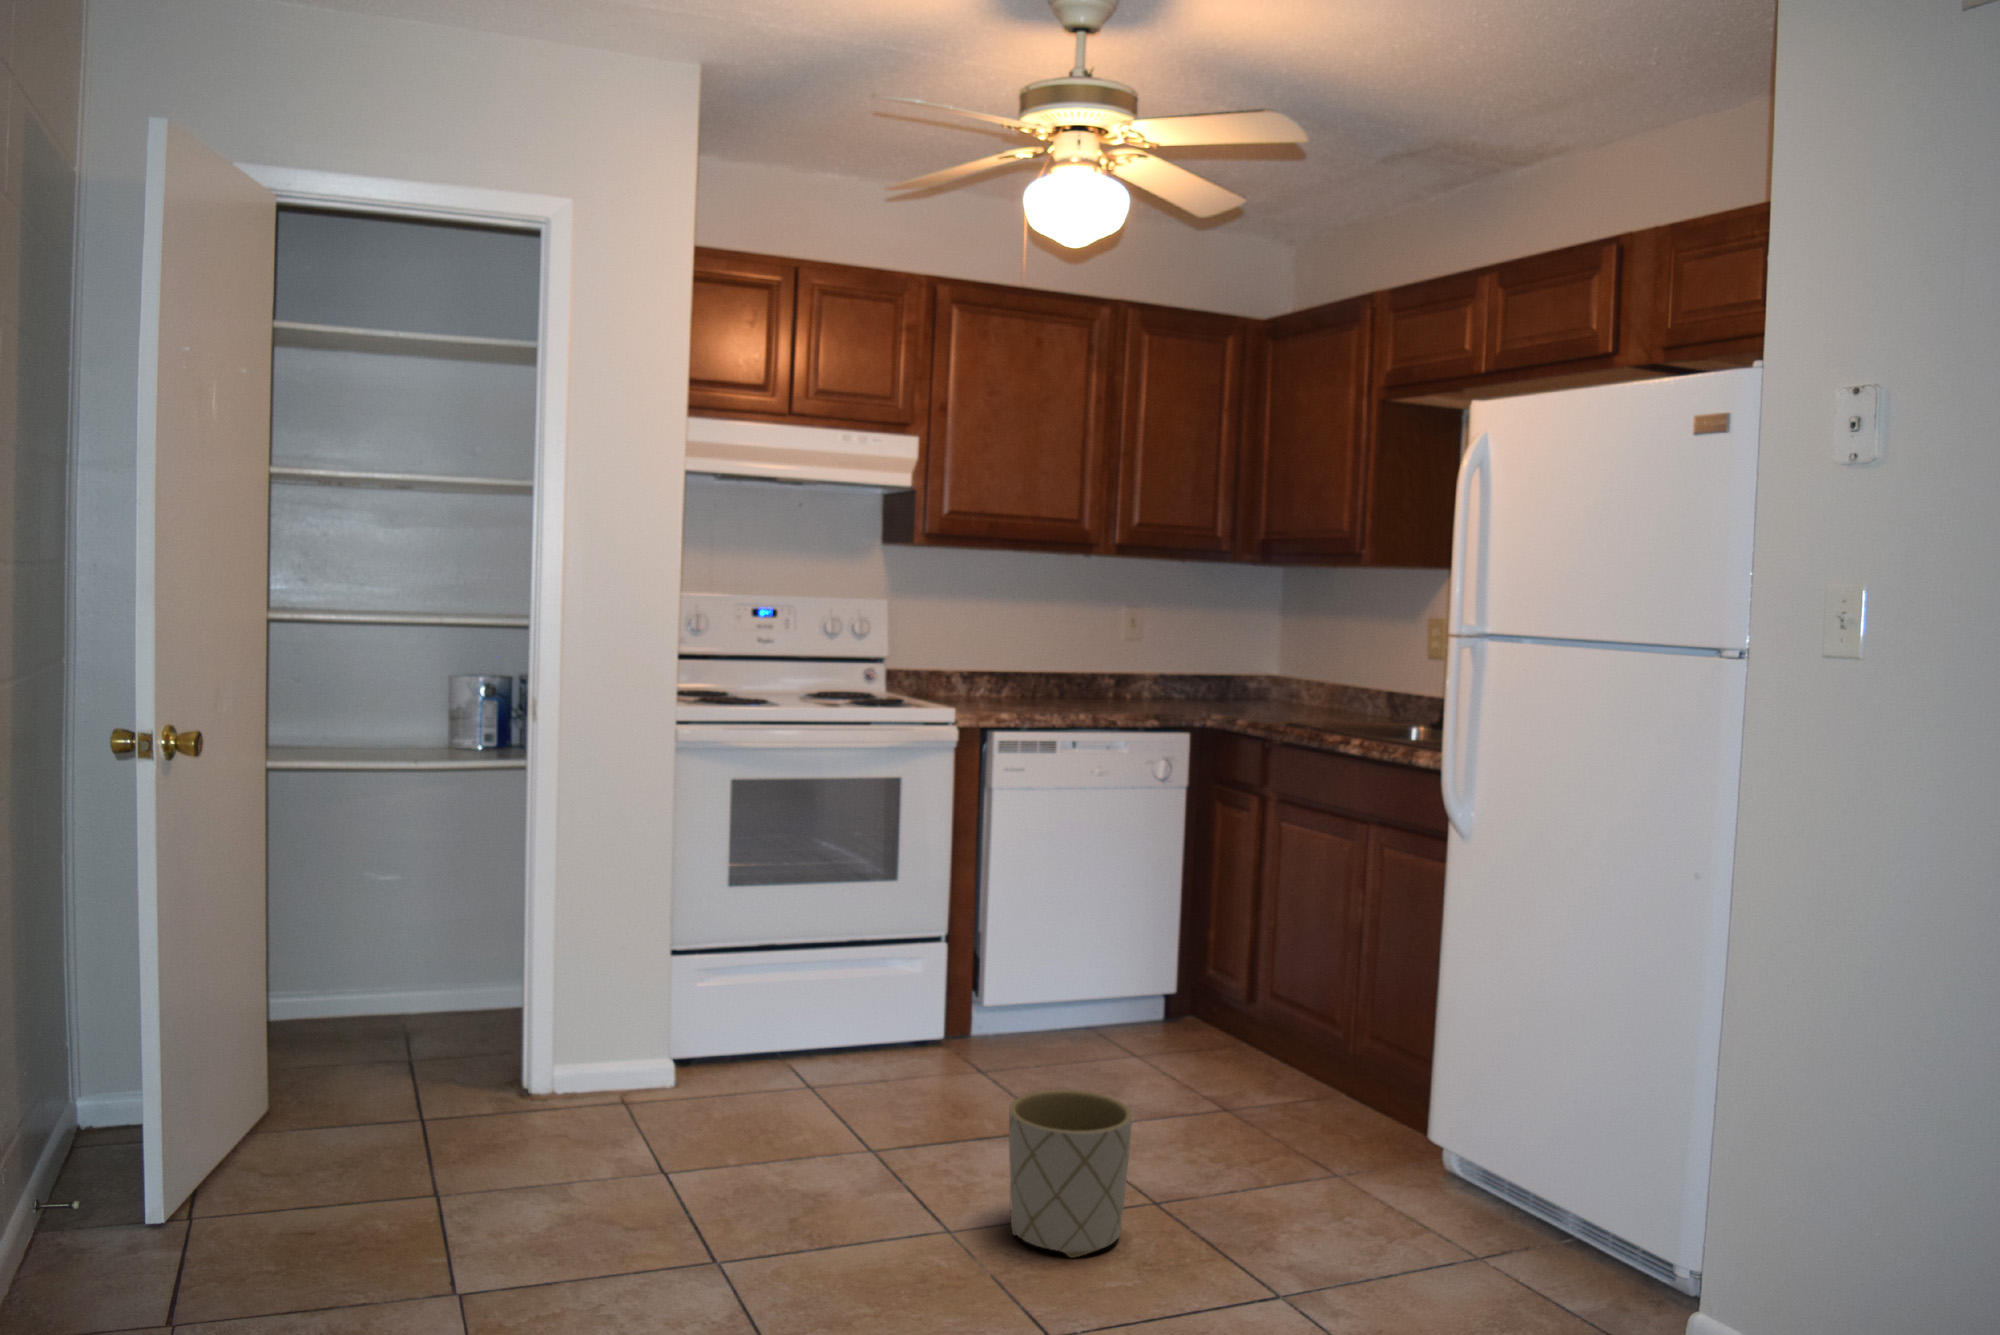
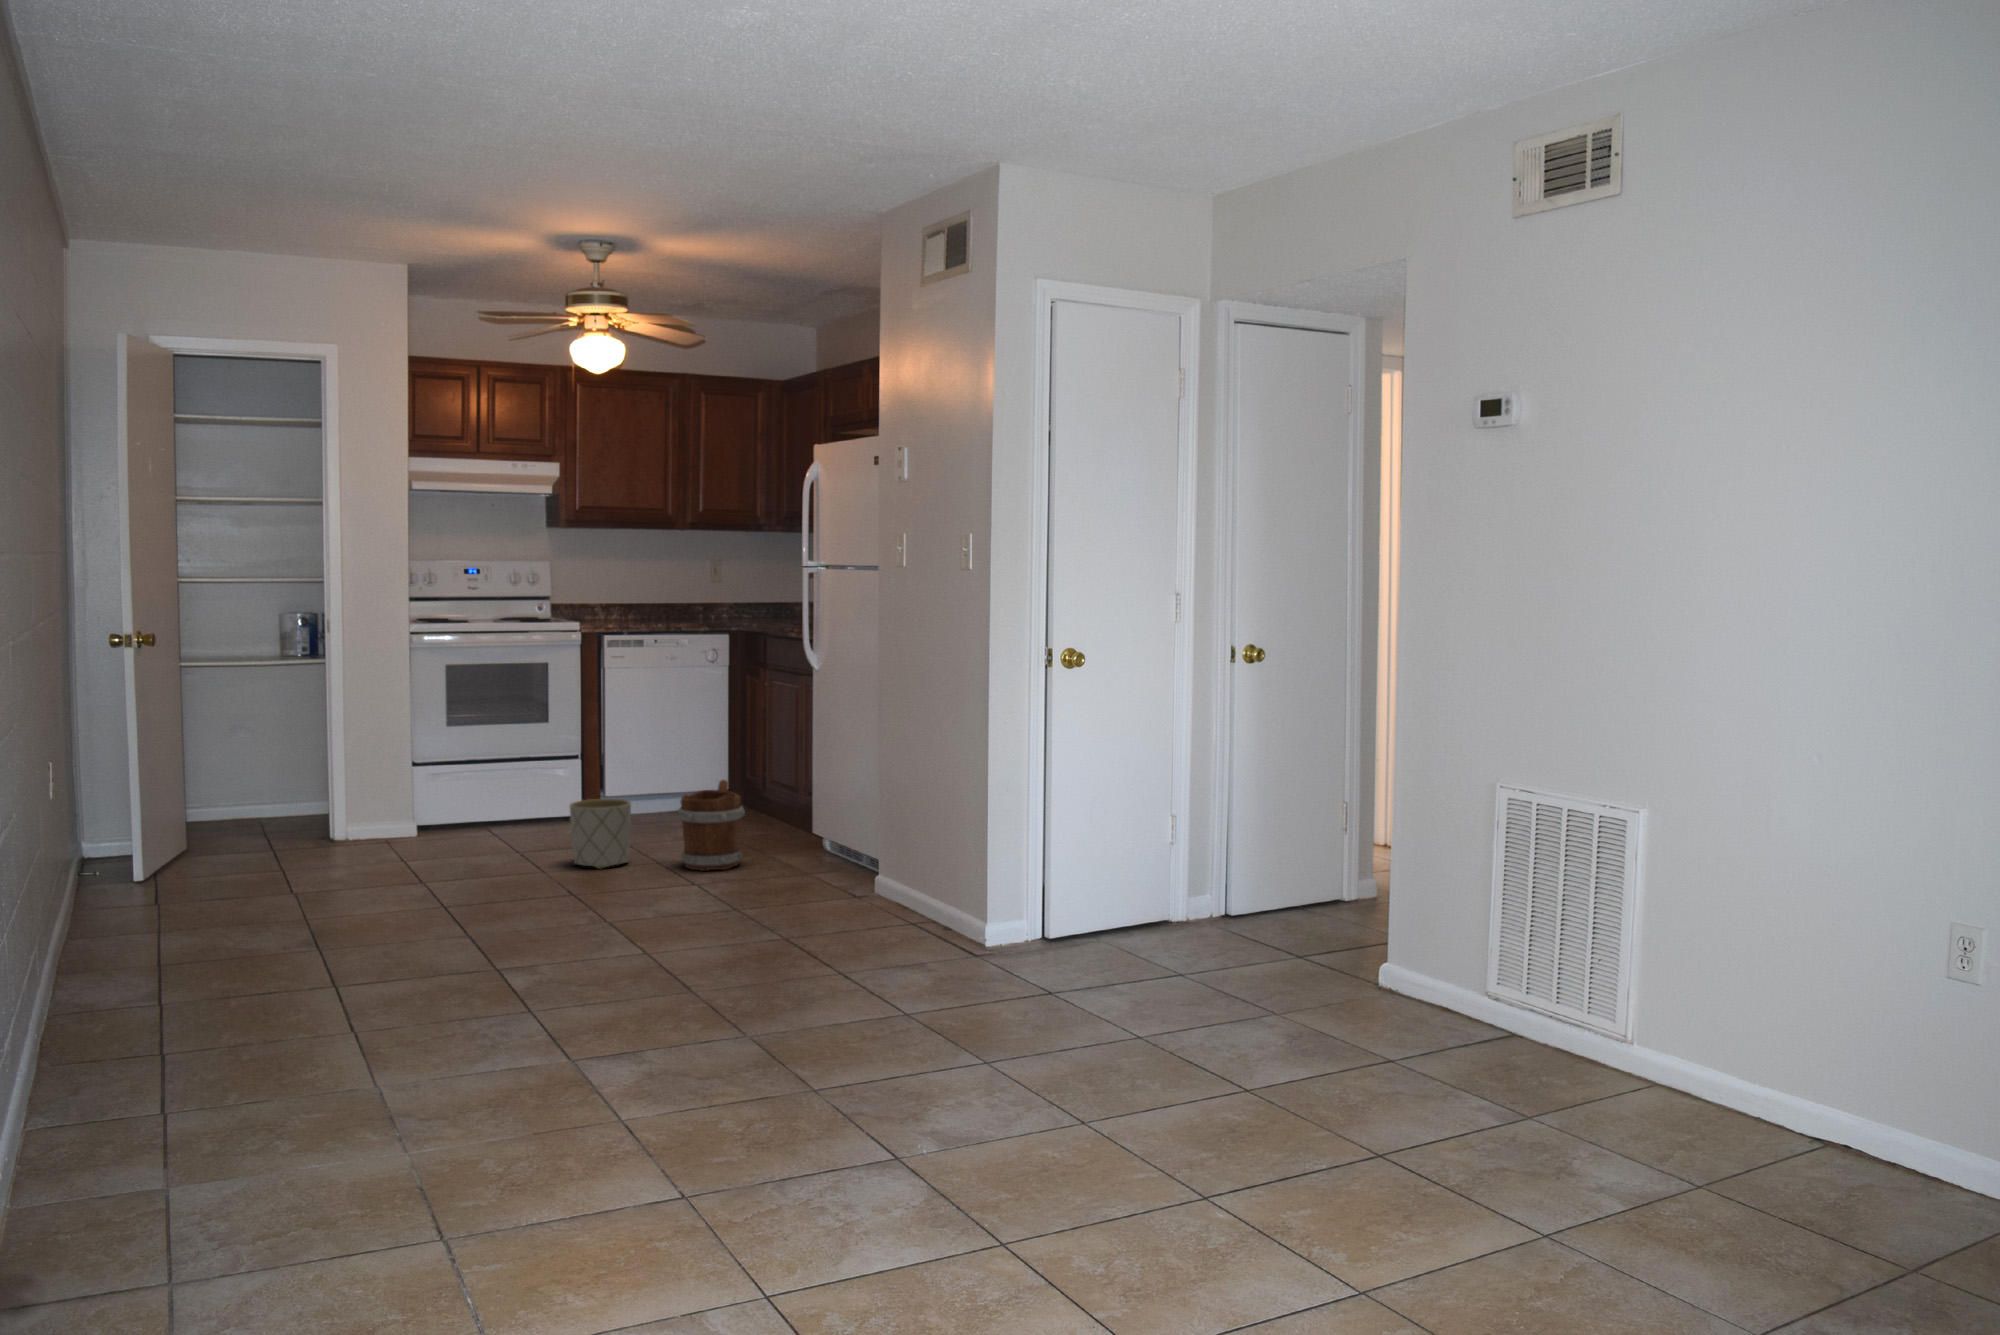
bucket: none [1231,1058,1378,1282] -> present [677,780,745,871]

